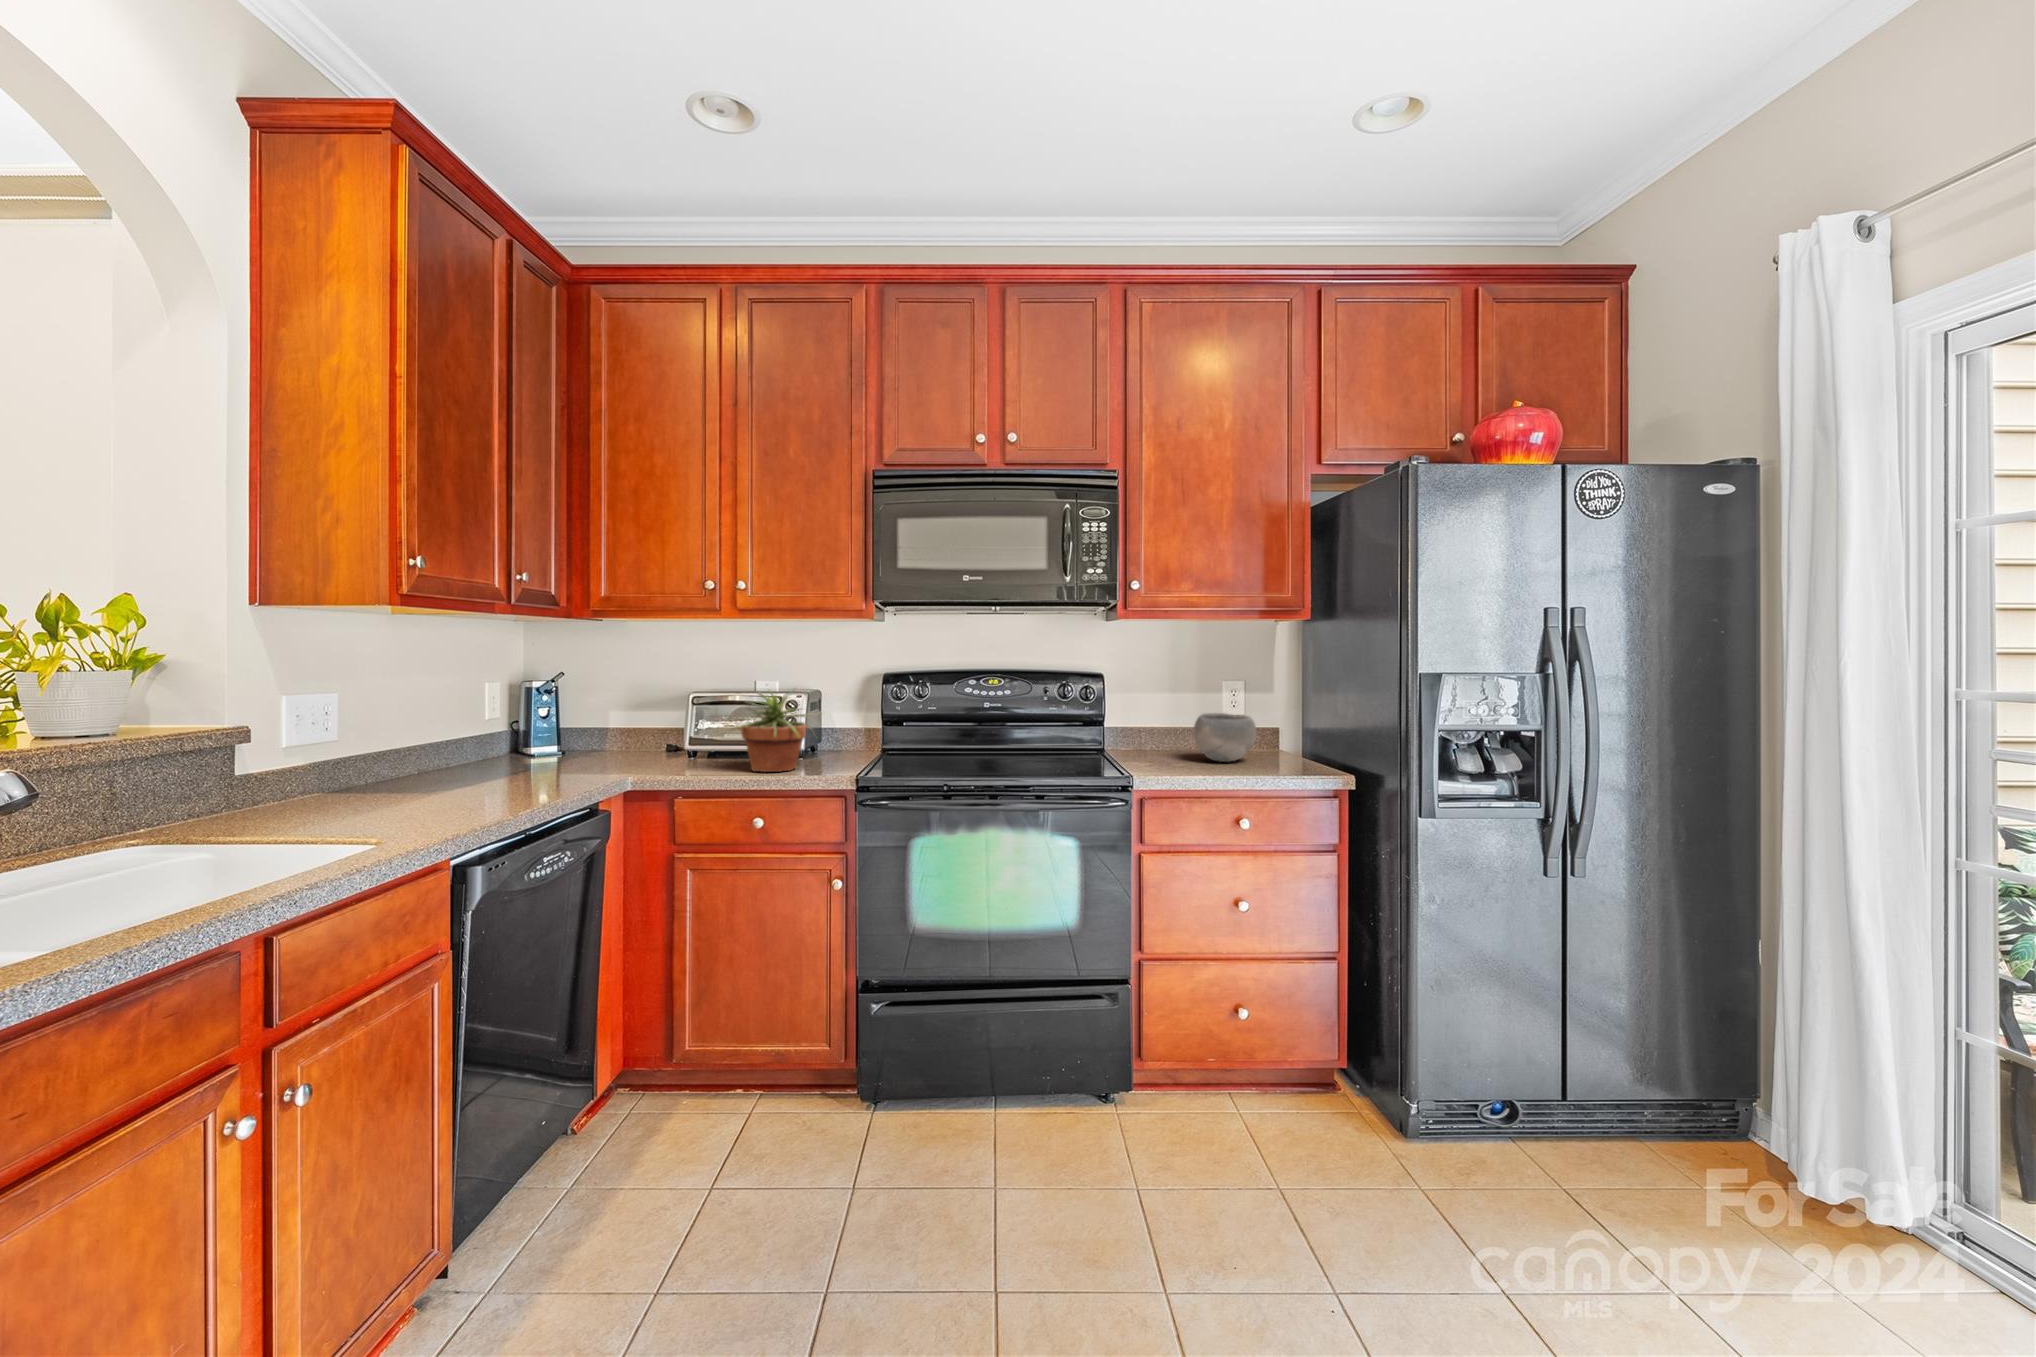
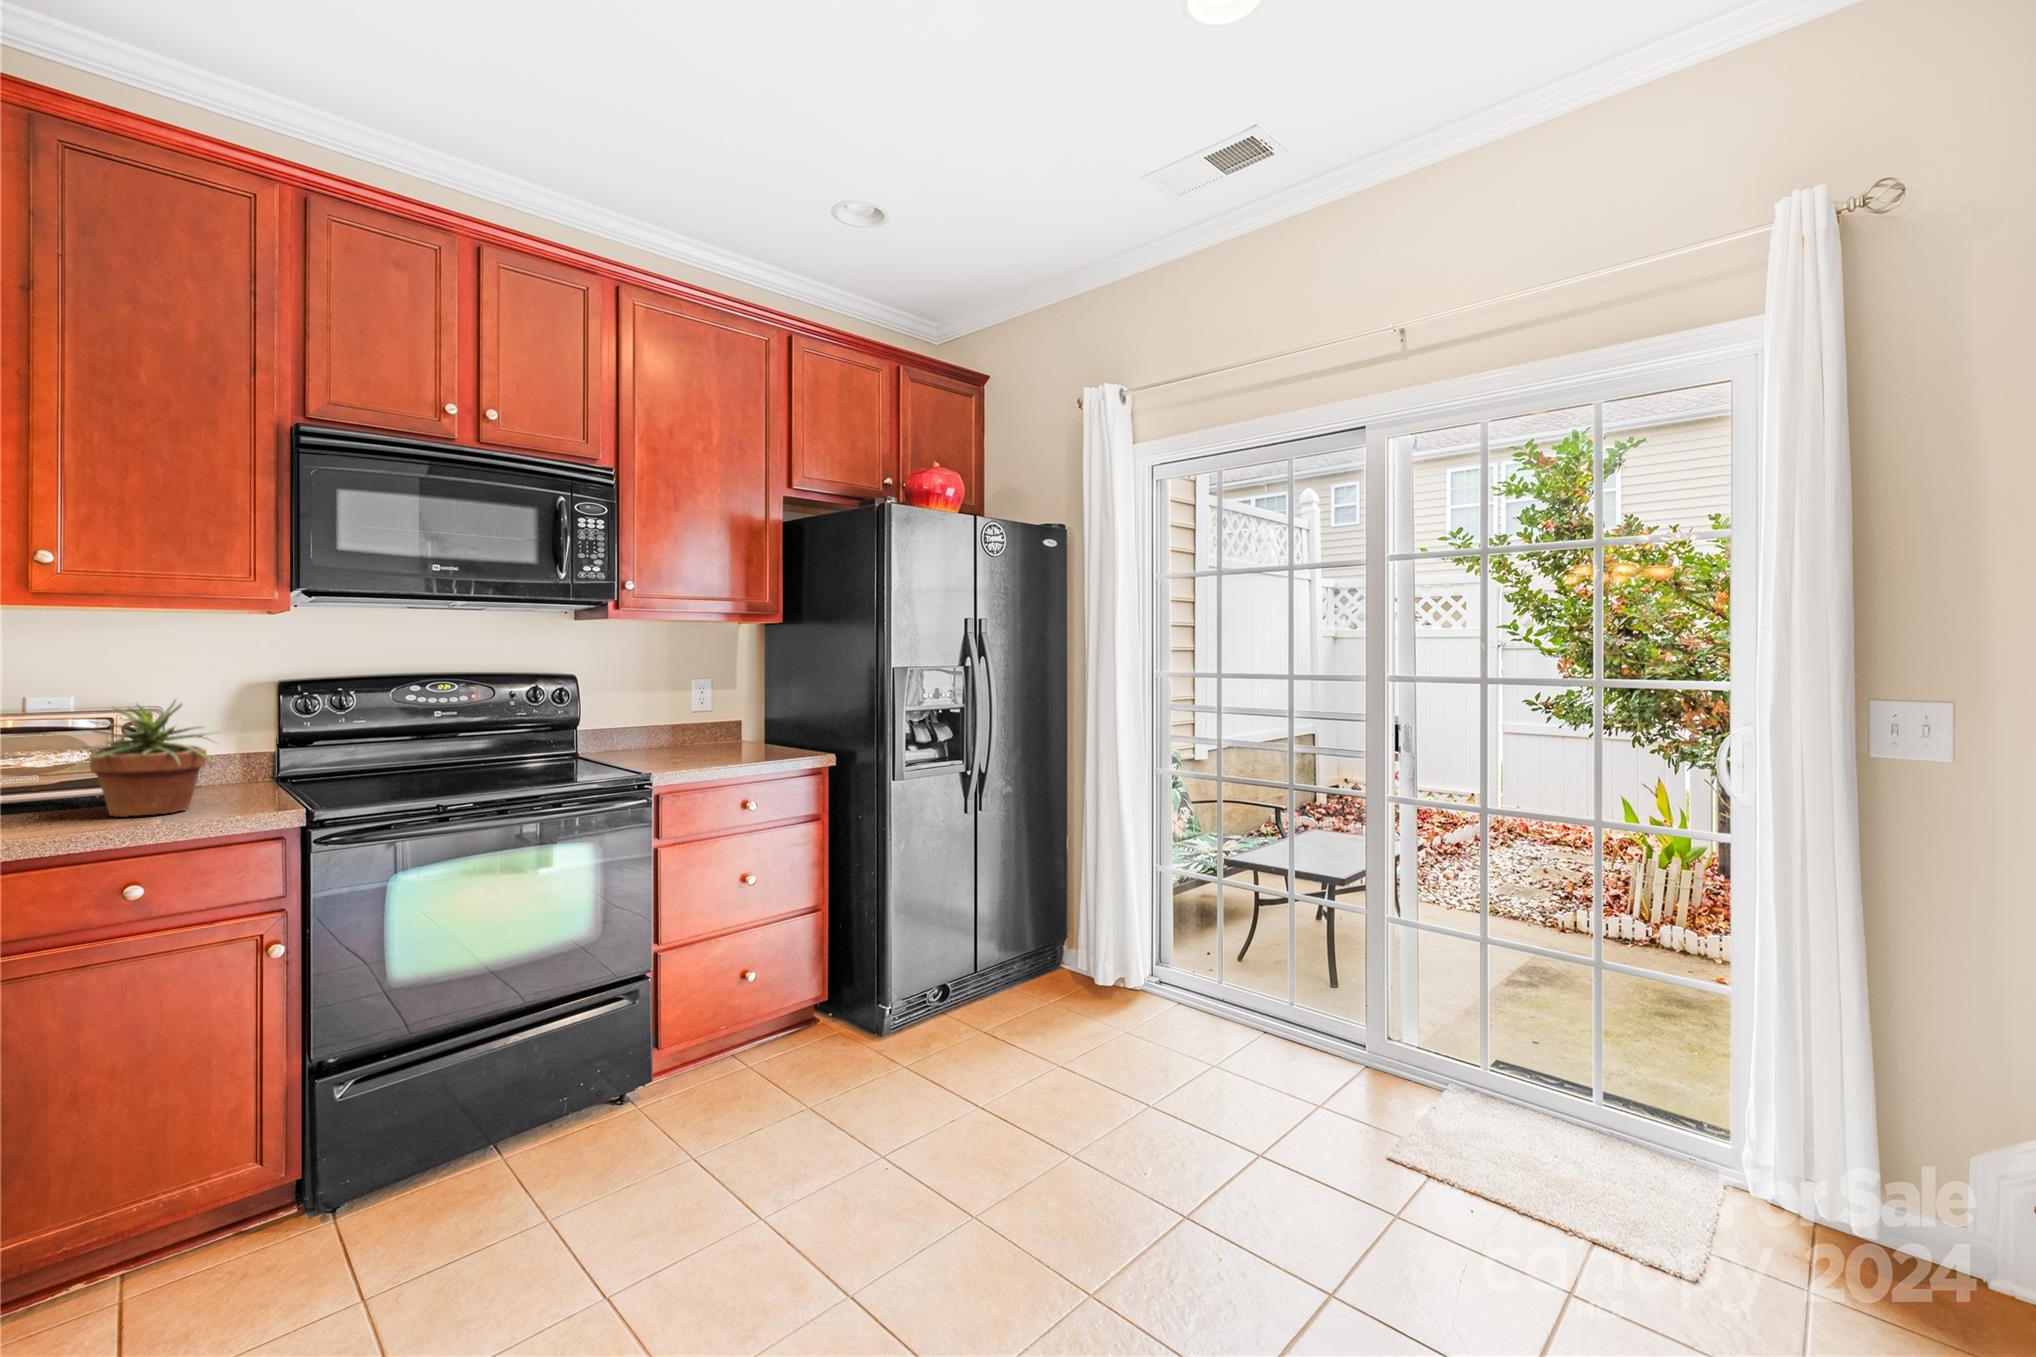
bowl: present [1194,713,1257,762] -> none [682,710,743,756]

